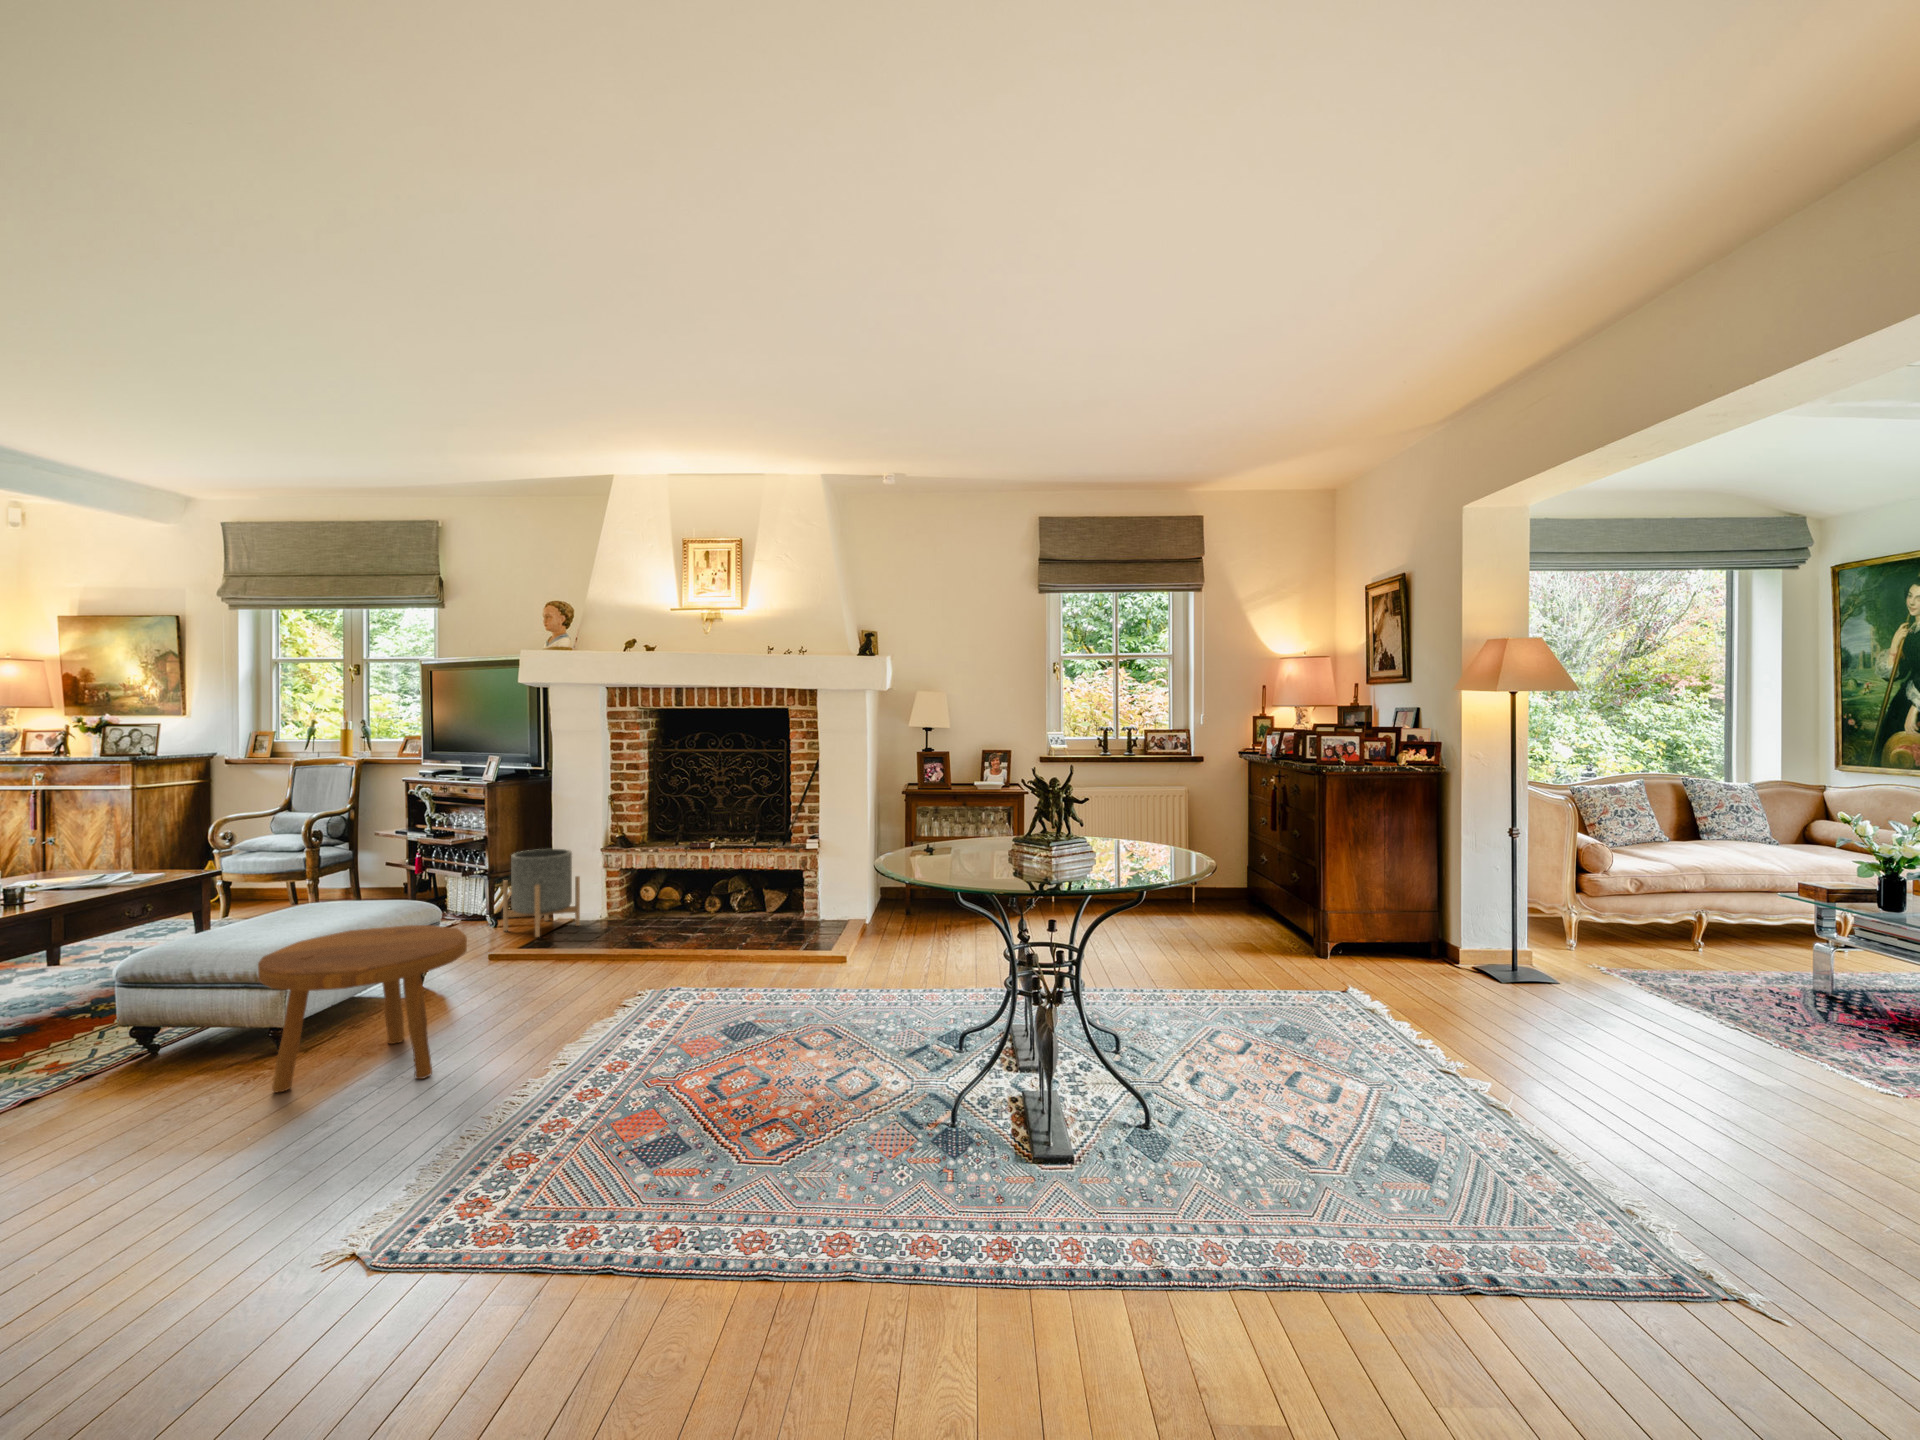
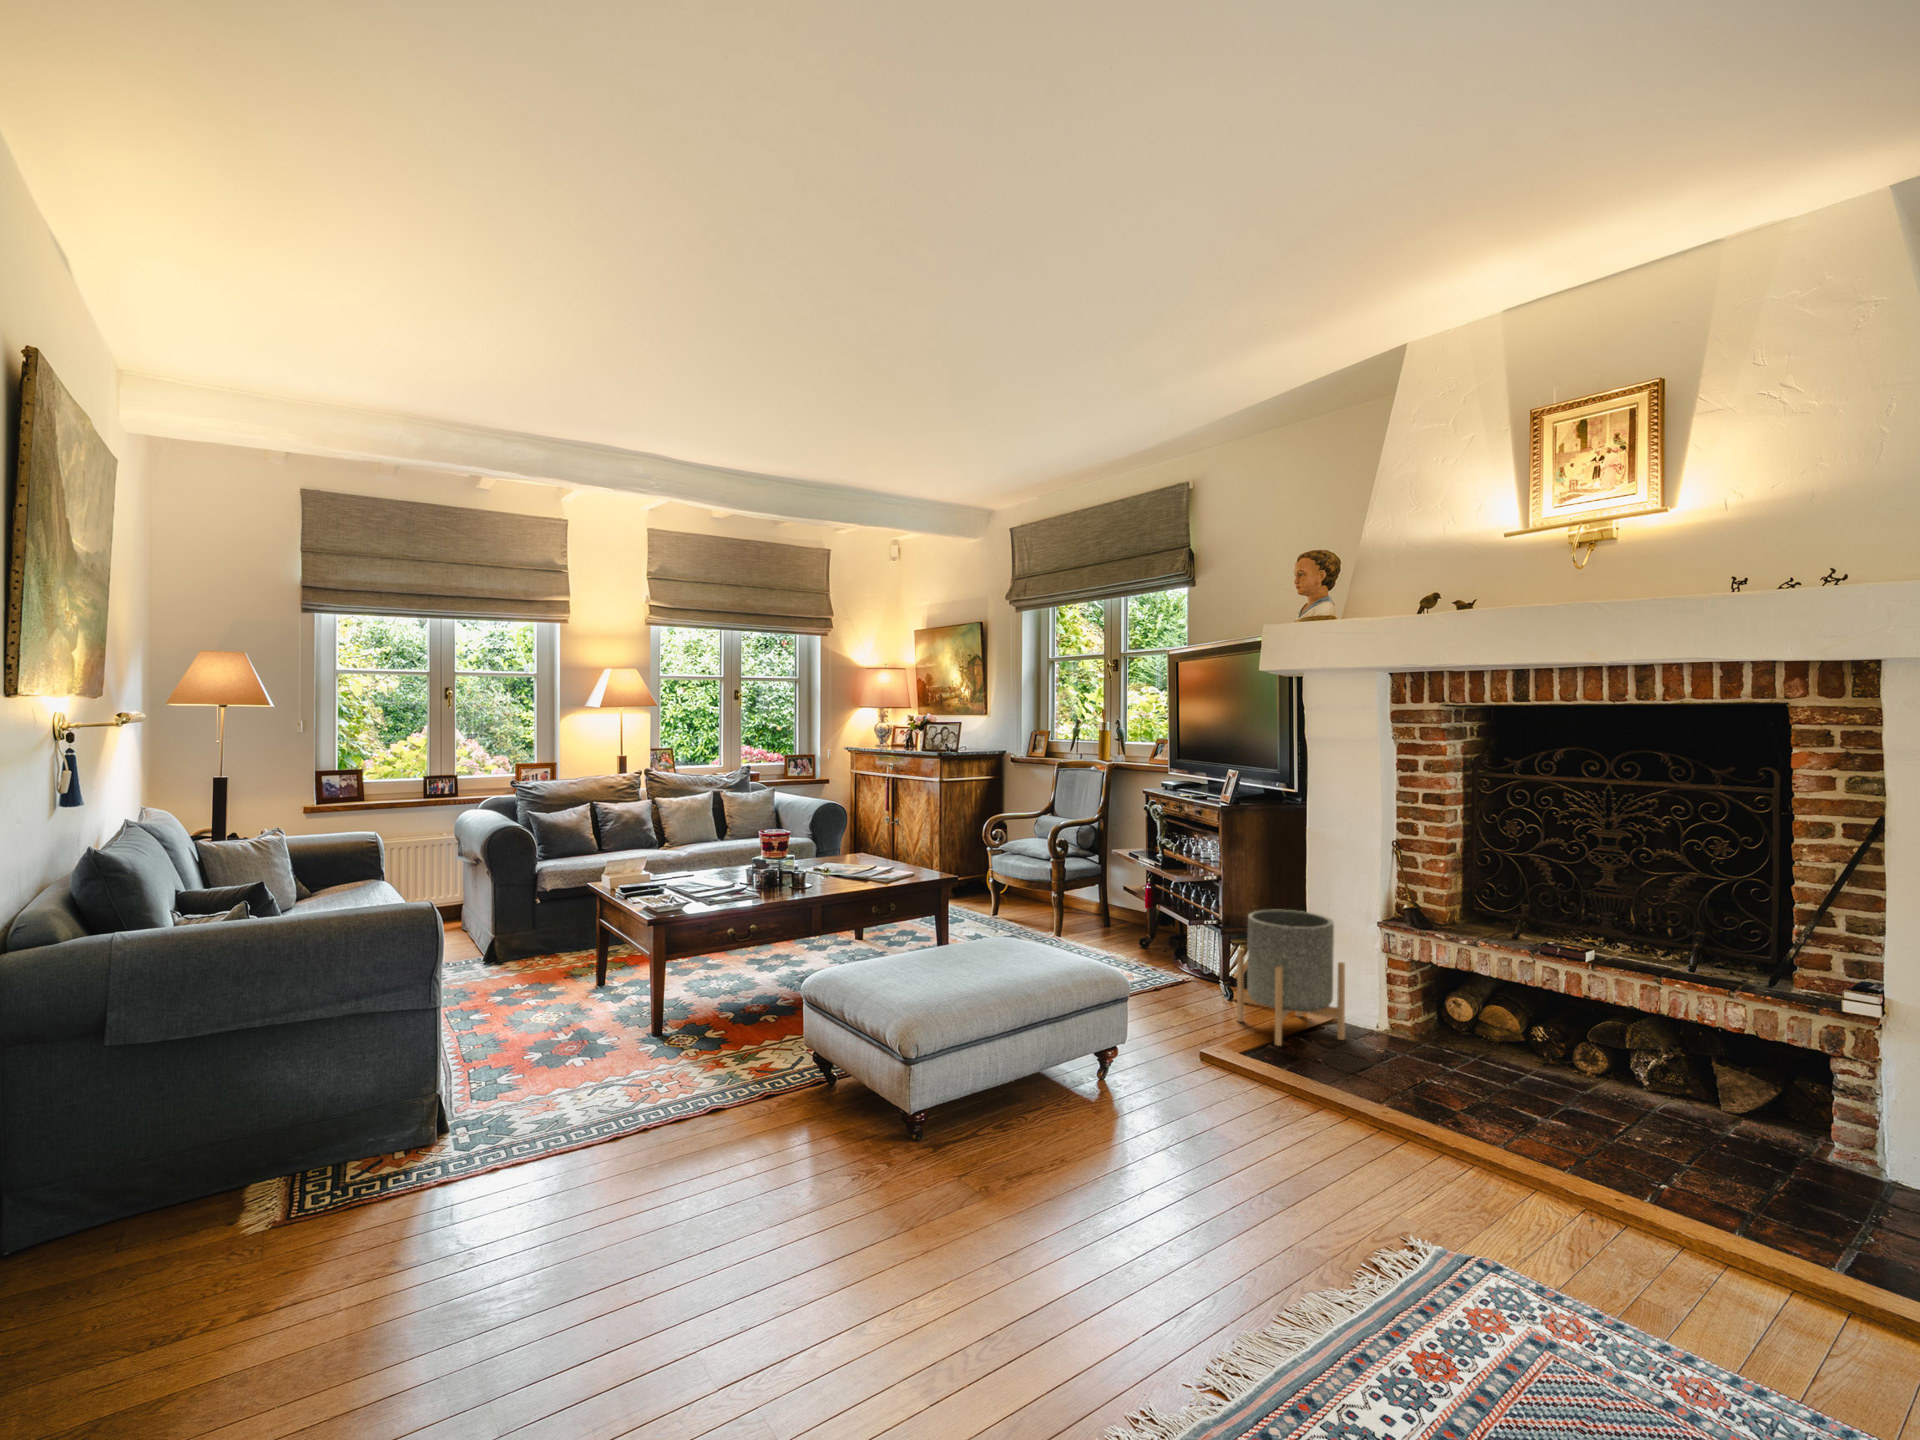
footstool: present [258,925,467,1093] -> none [851,1012,1110,1306]

